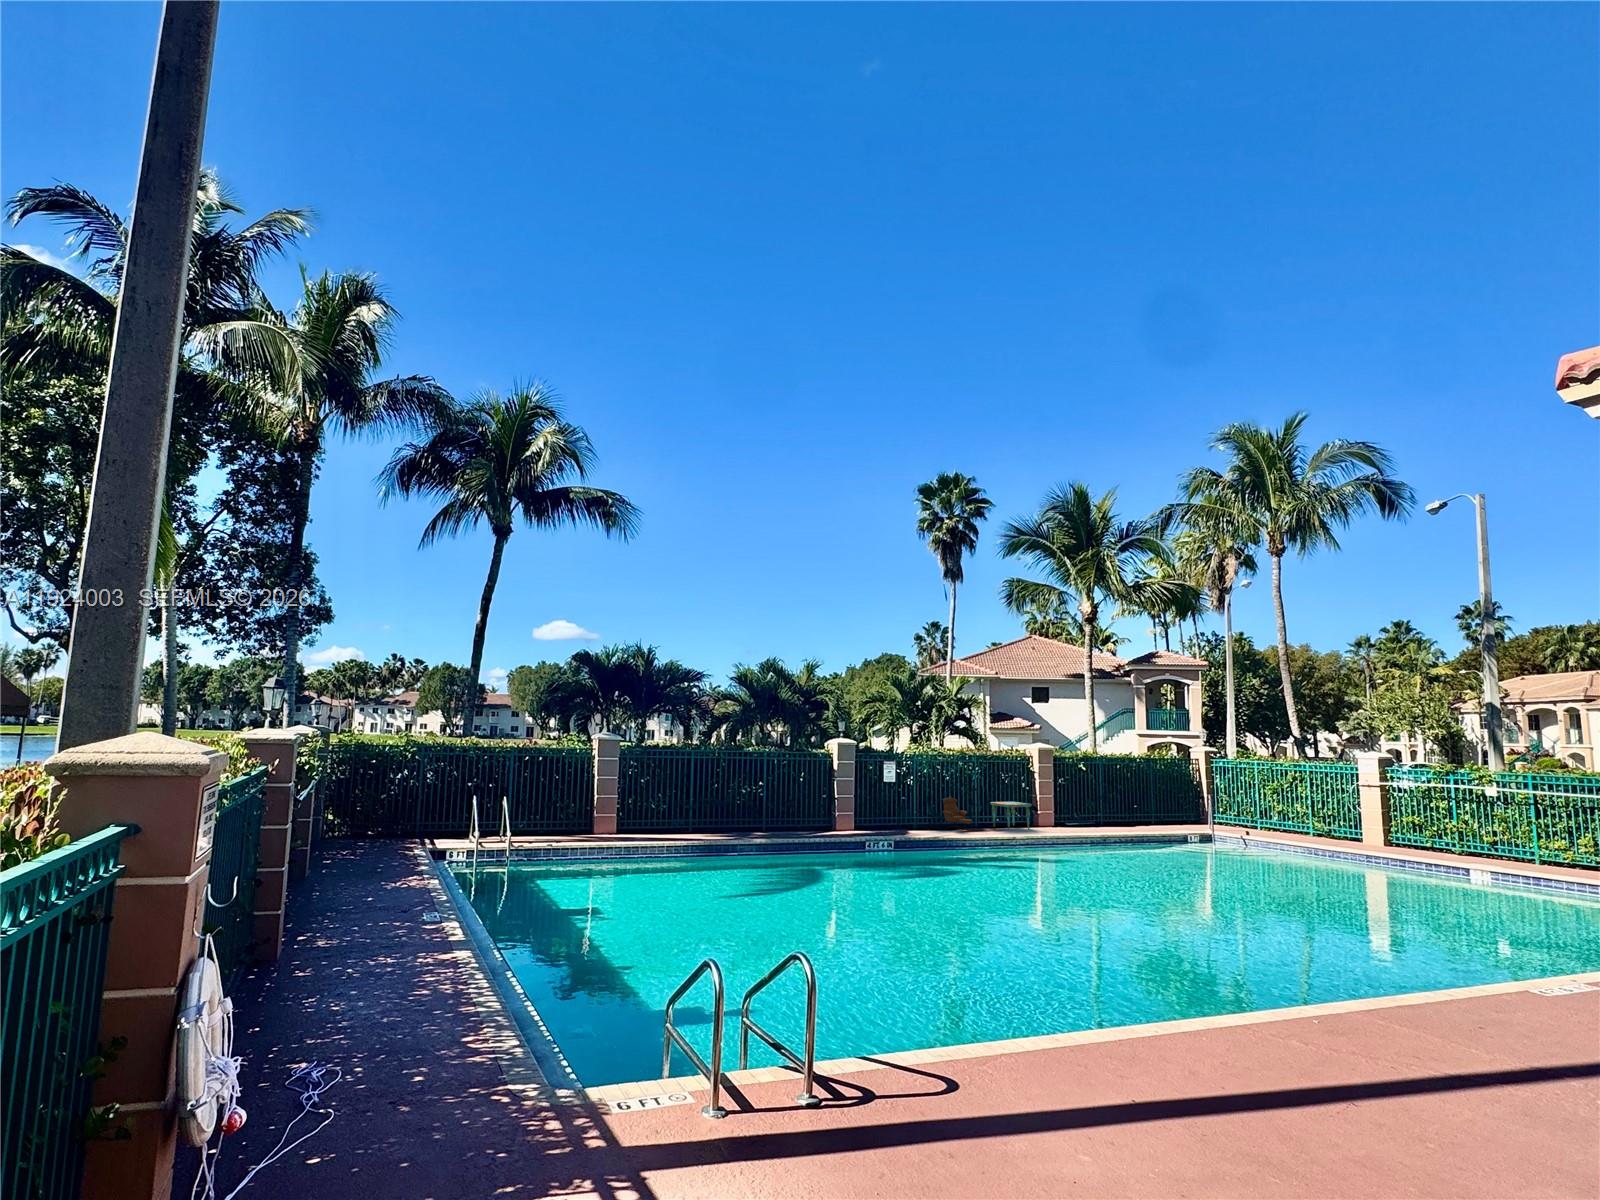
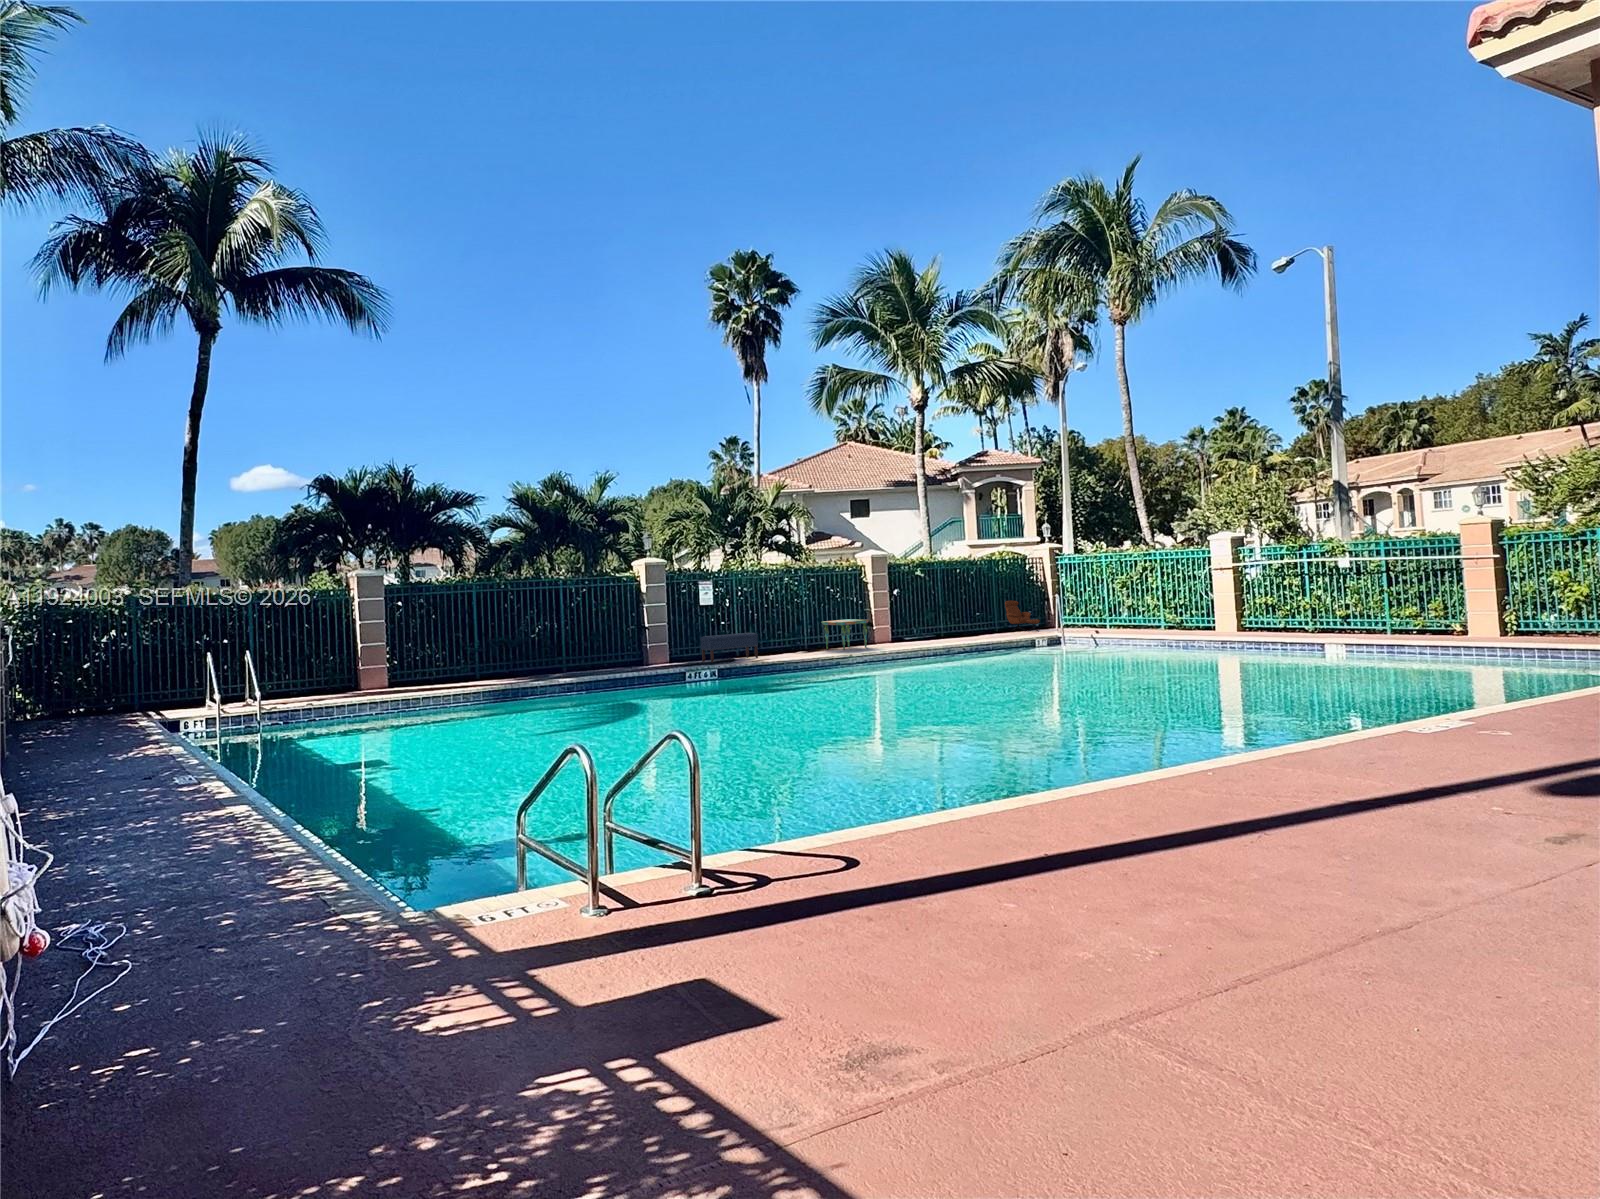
lounge chair: present [943,798,972,831] -> present [1005,601,1040,631]
bench: none [885,807,934,831] -> present [700,632,758,663]

